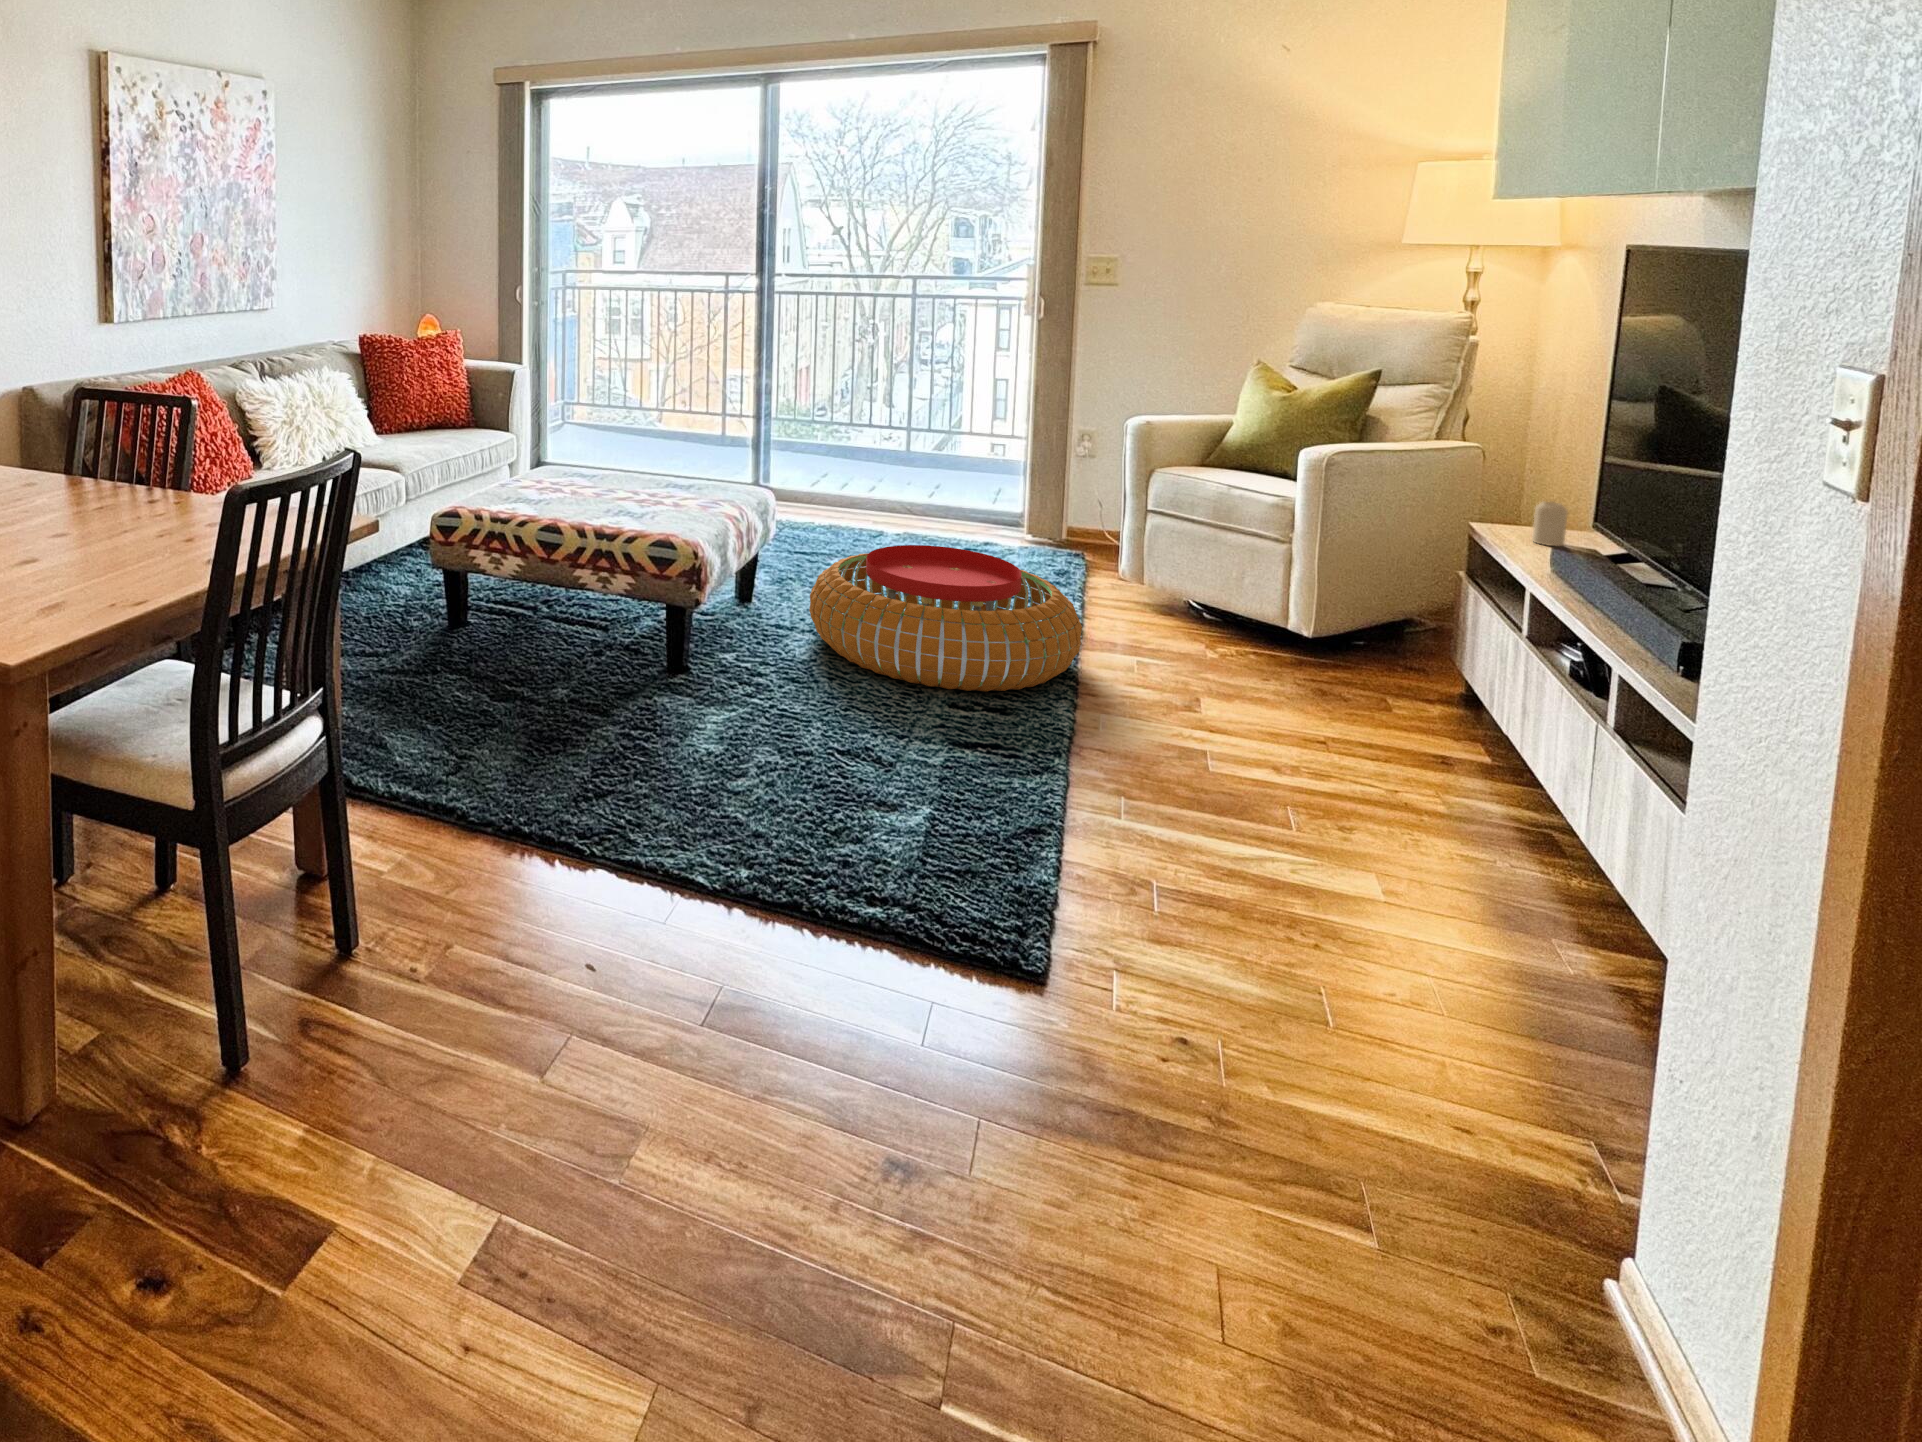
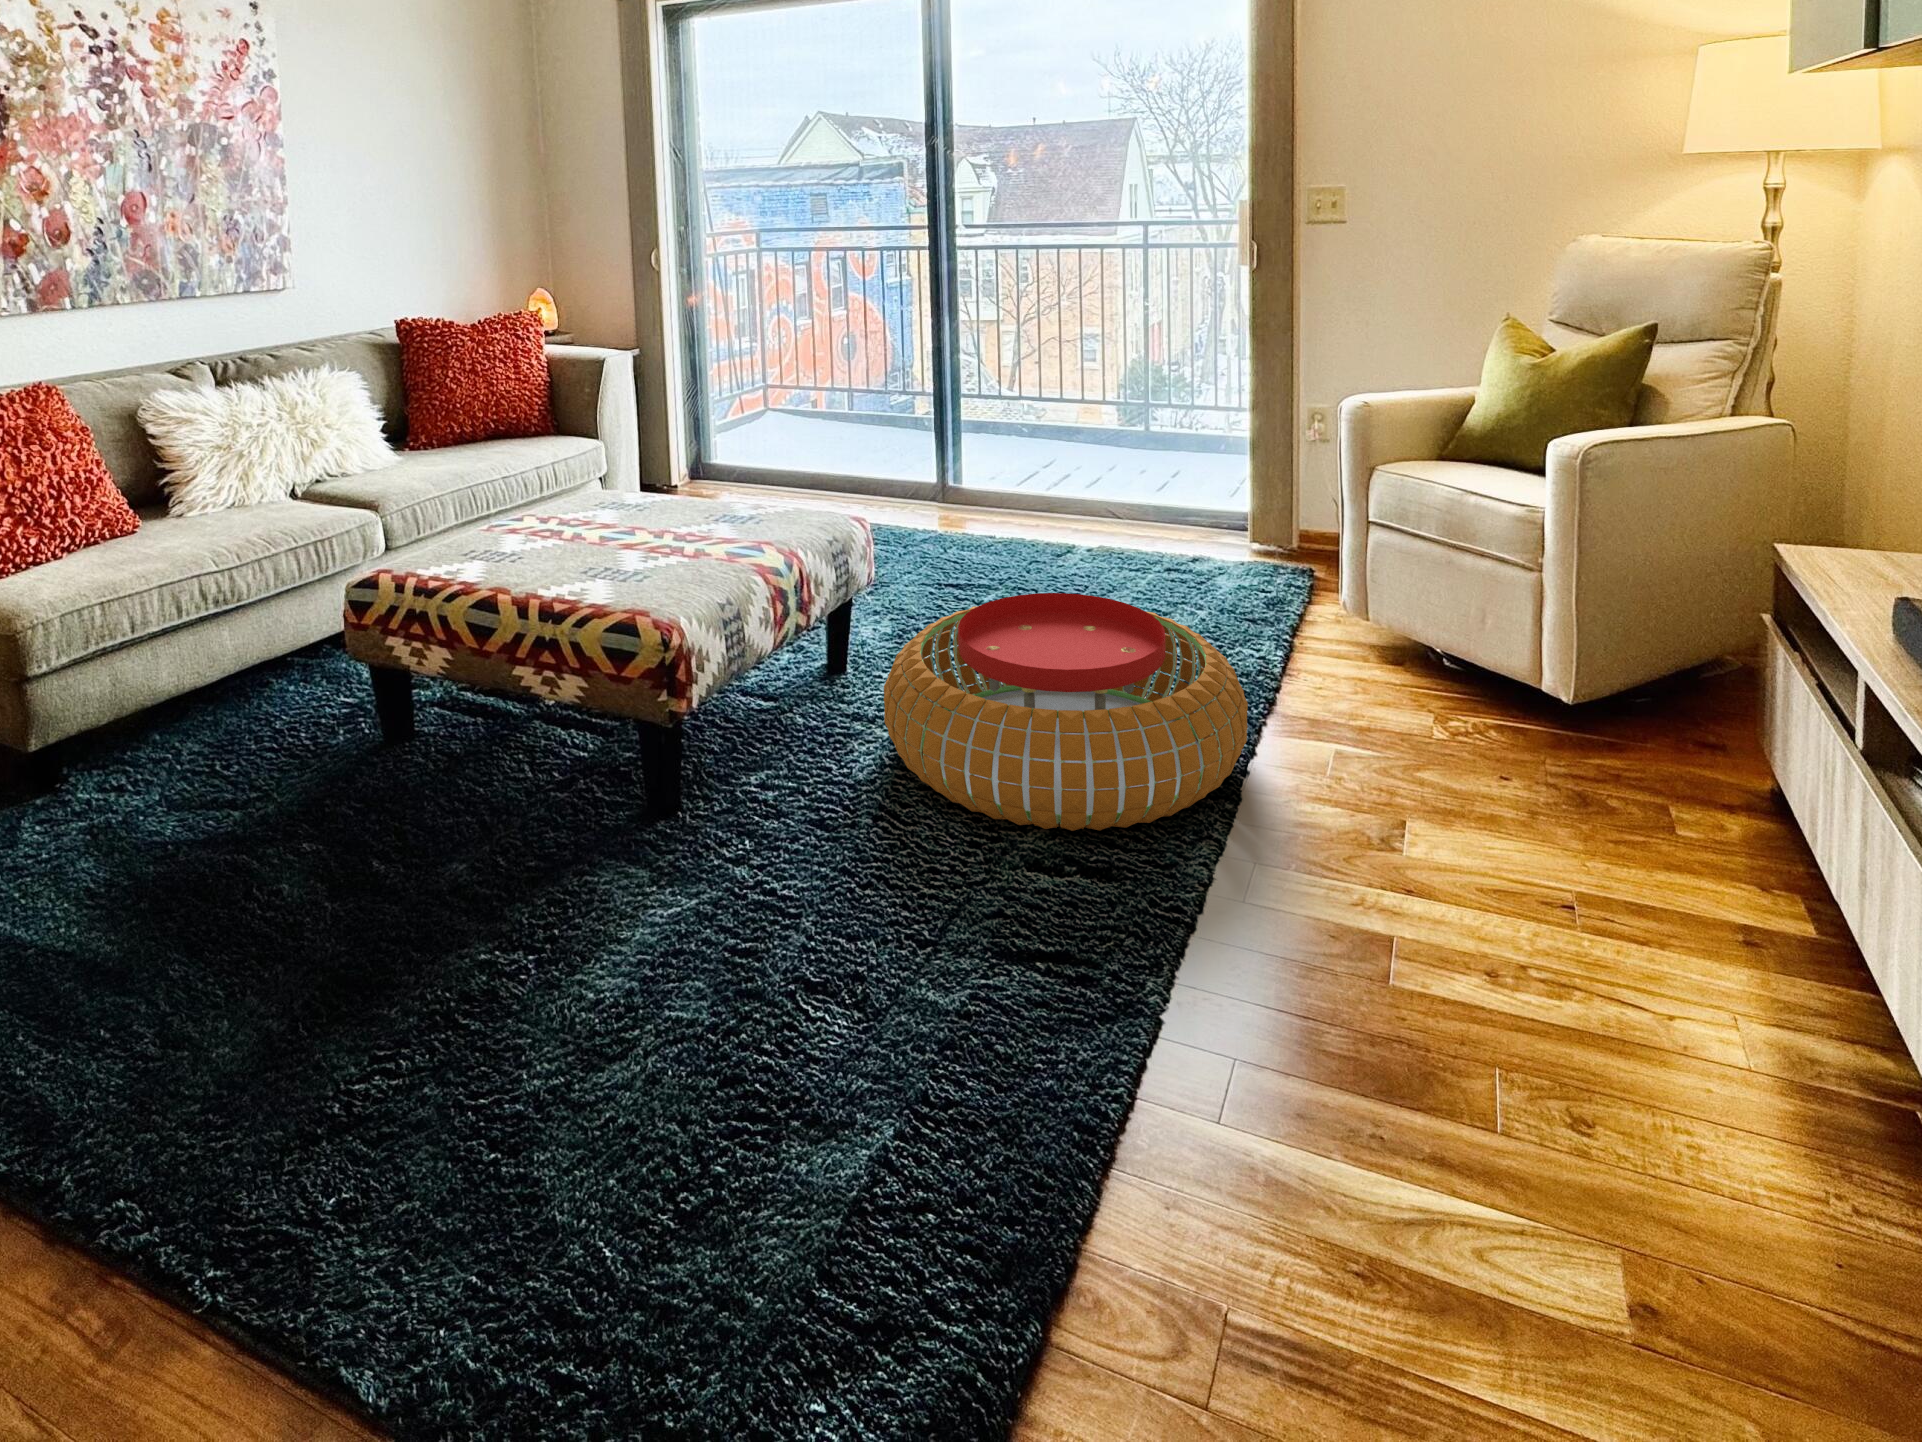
candle: present [1532,501,1568,546] -> none [1861,518,1910,587]

